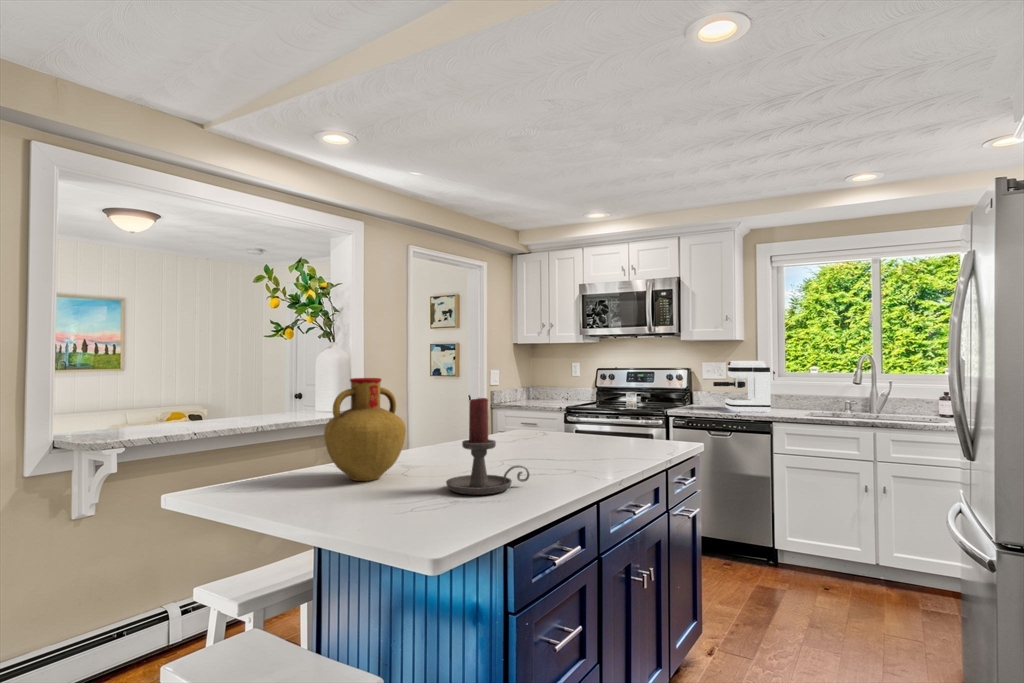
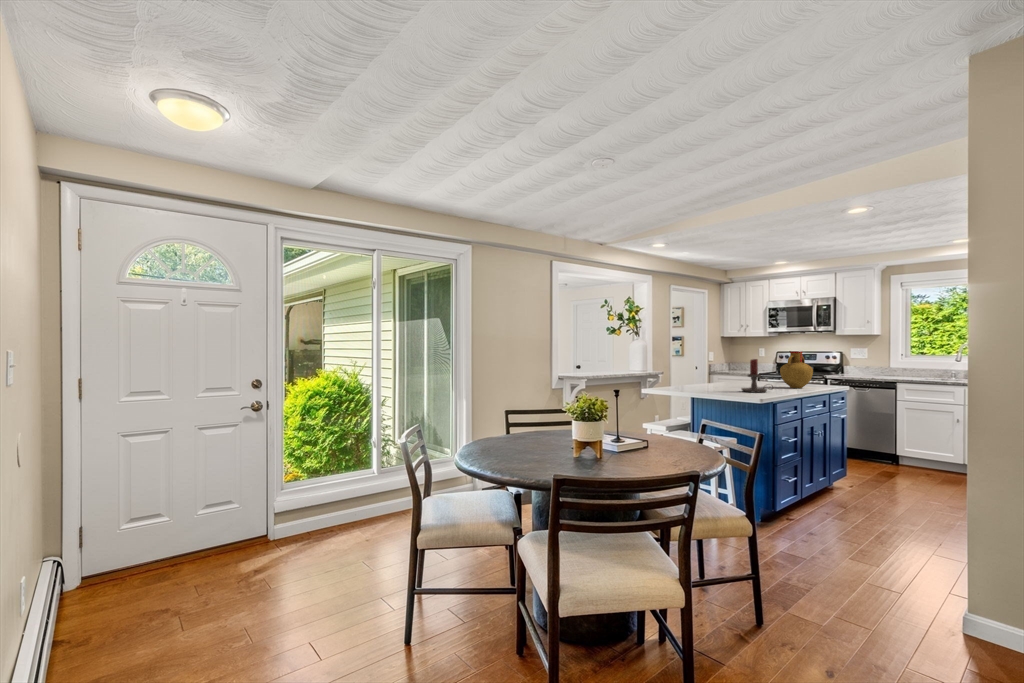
coffee maker: present [713,361,771,413] -> none [858,347,896,378]
vase: present [324,378,406,481] -> present [780,352,813,388]

